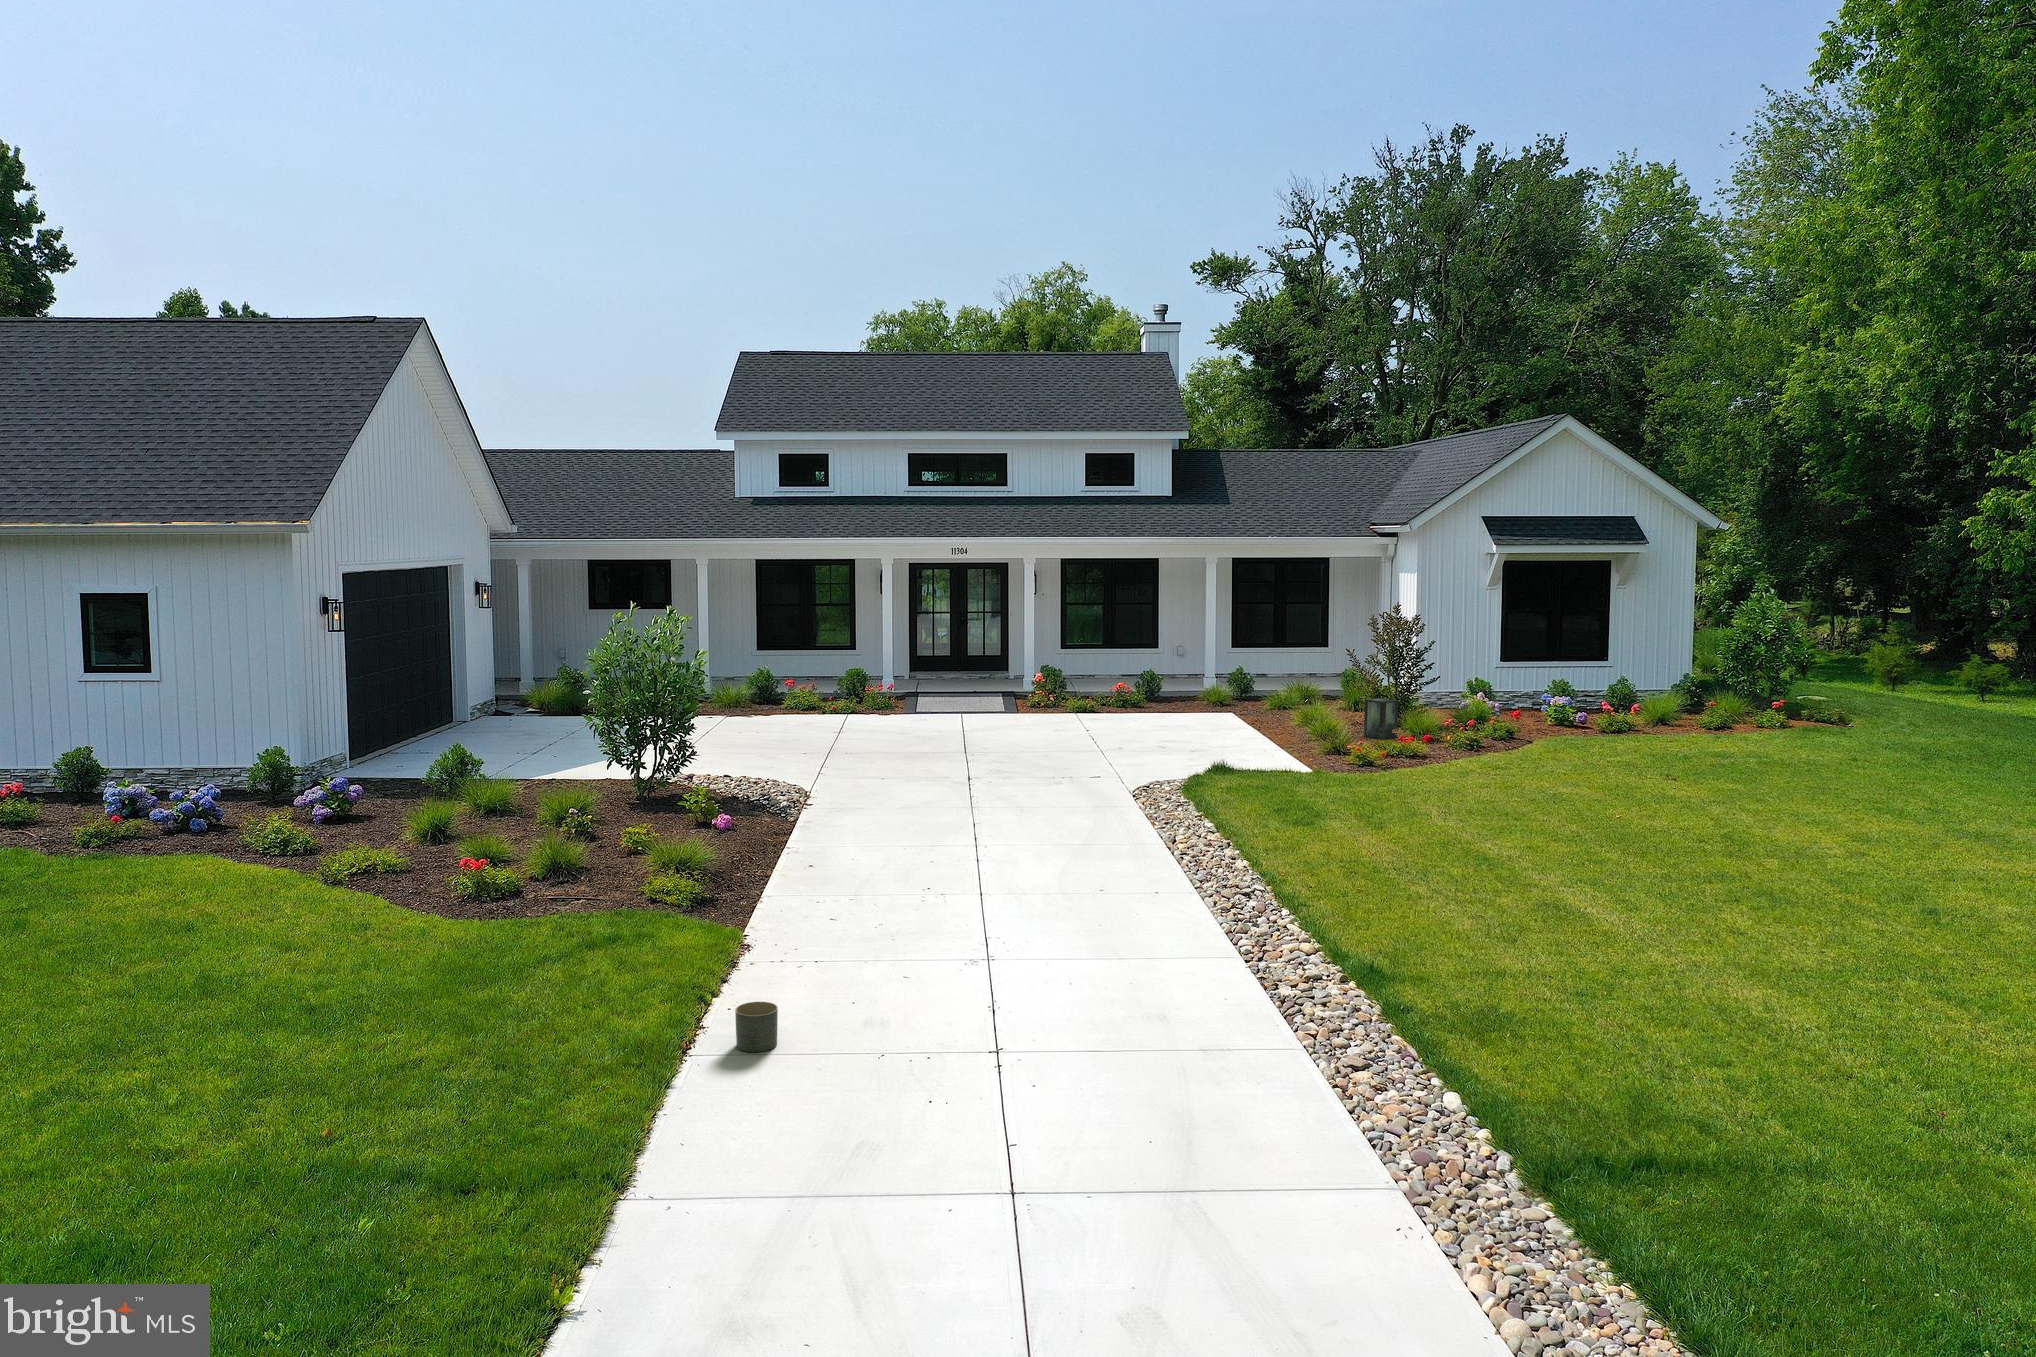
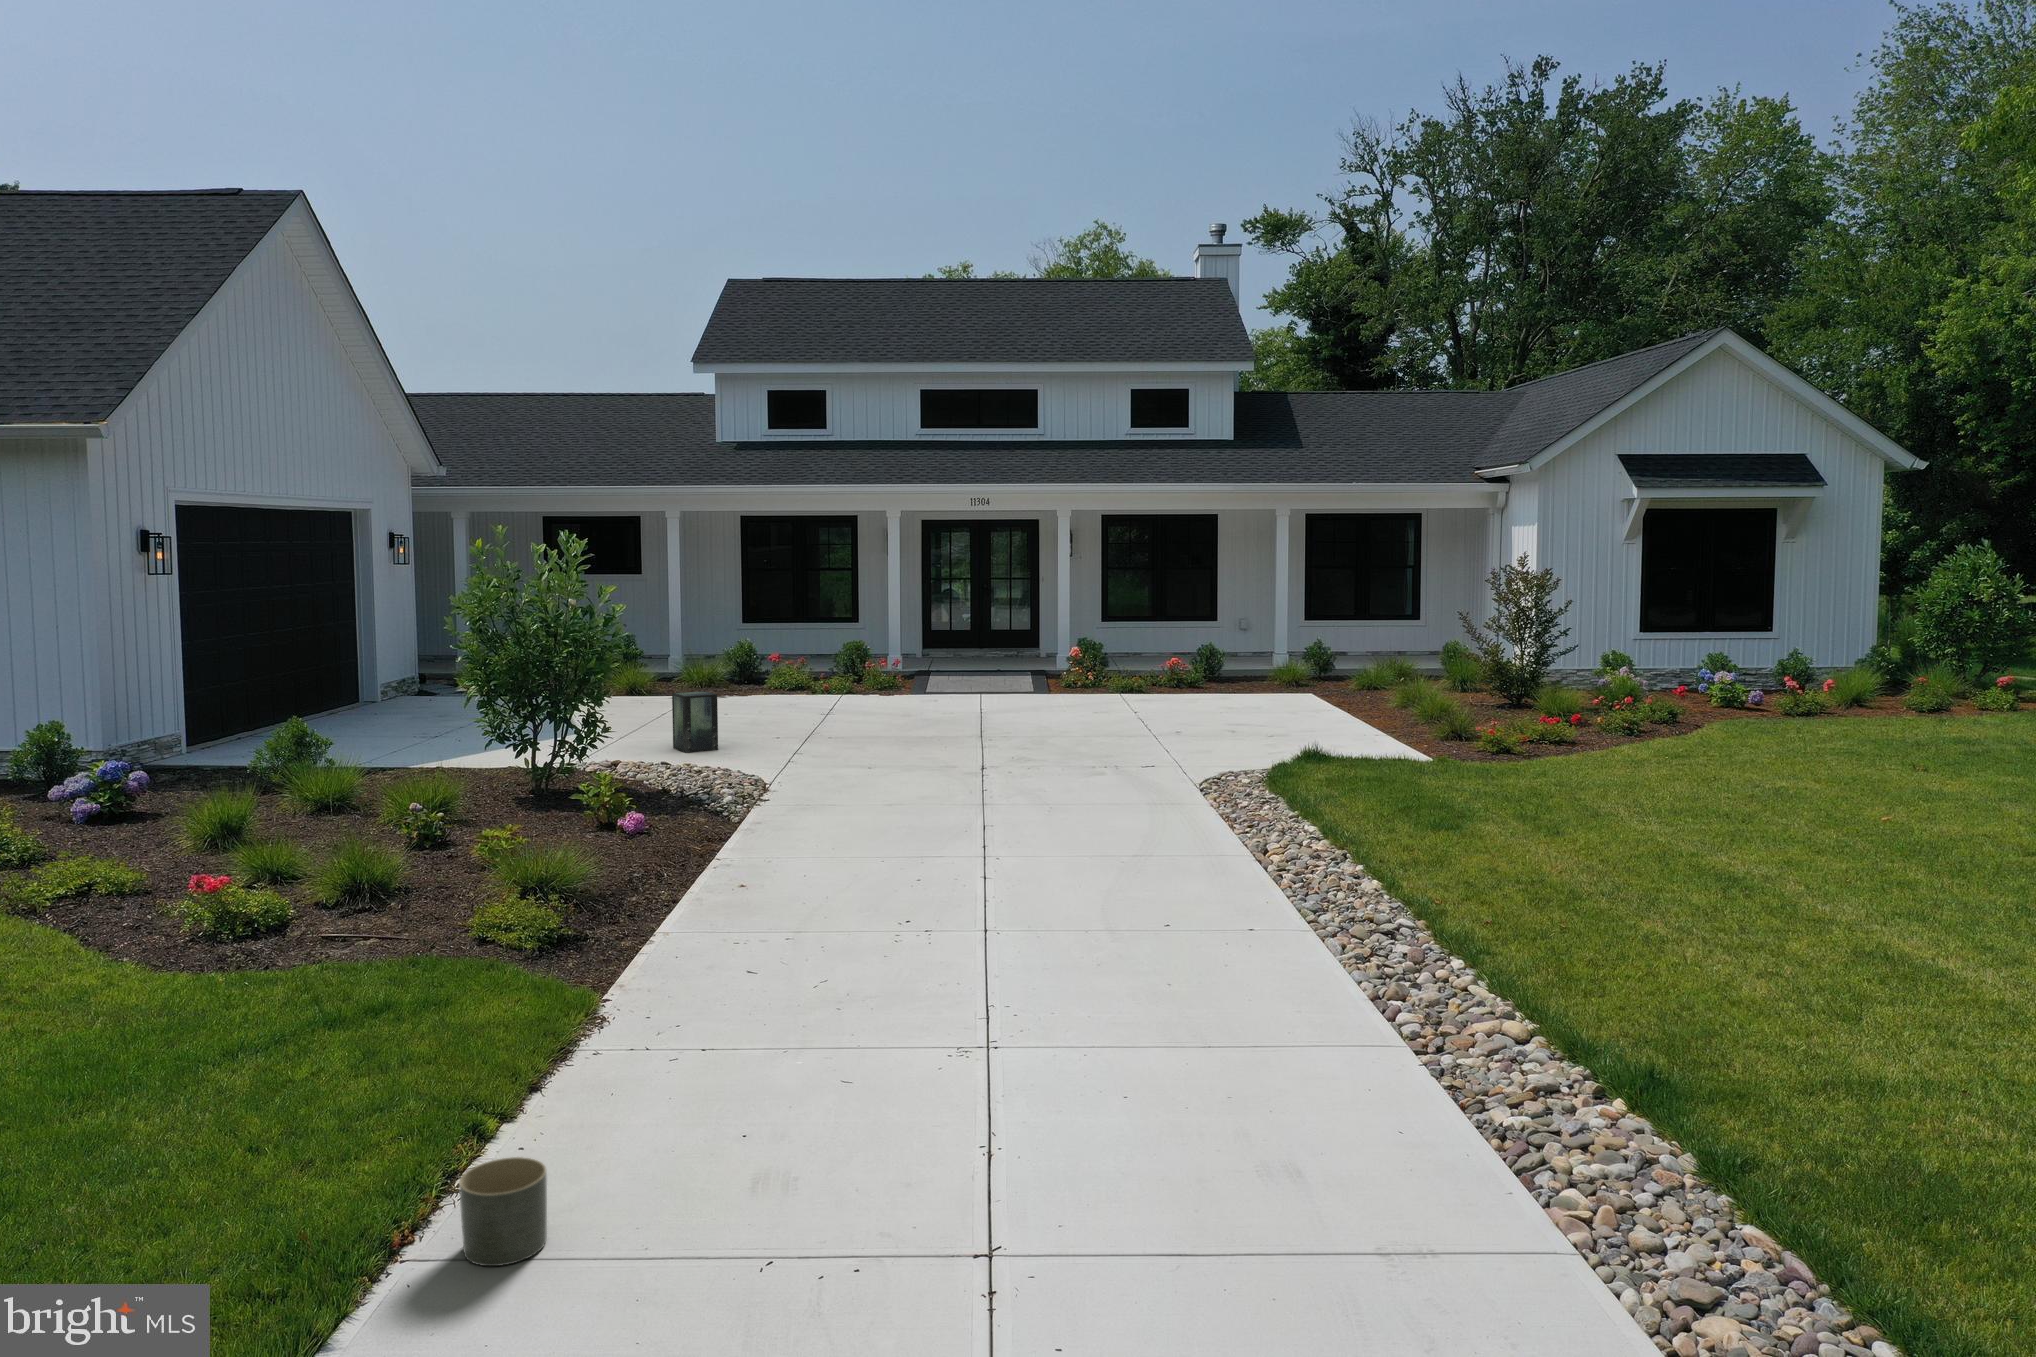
storage box: present [1364,698,1398,740] -> present [672,691,718,753]

